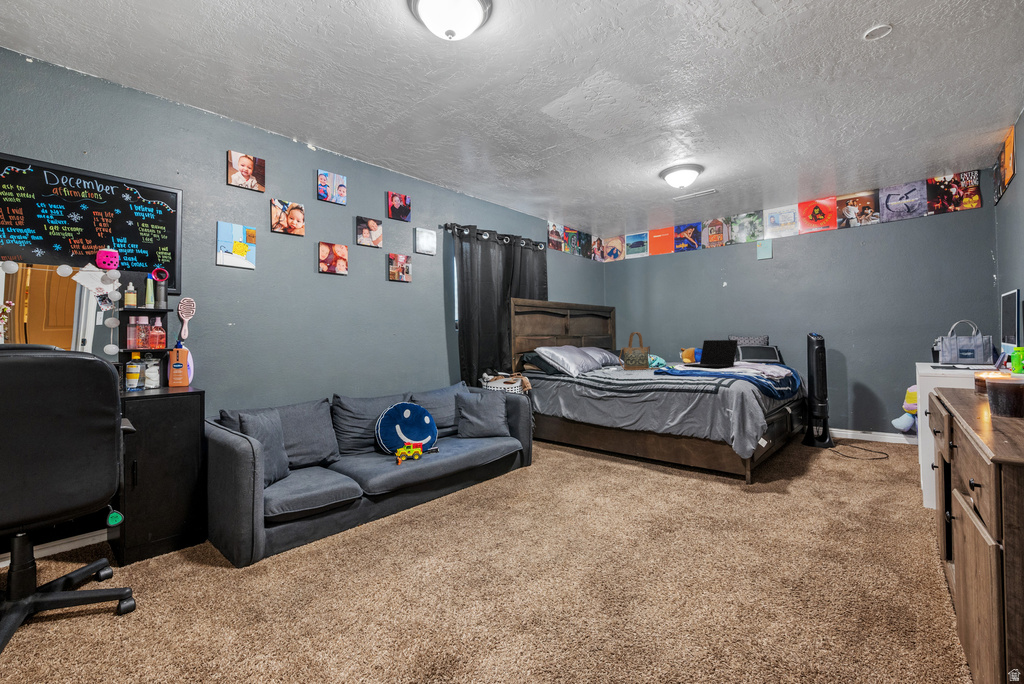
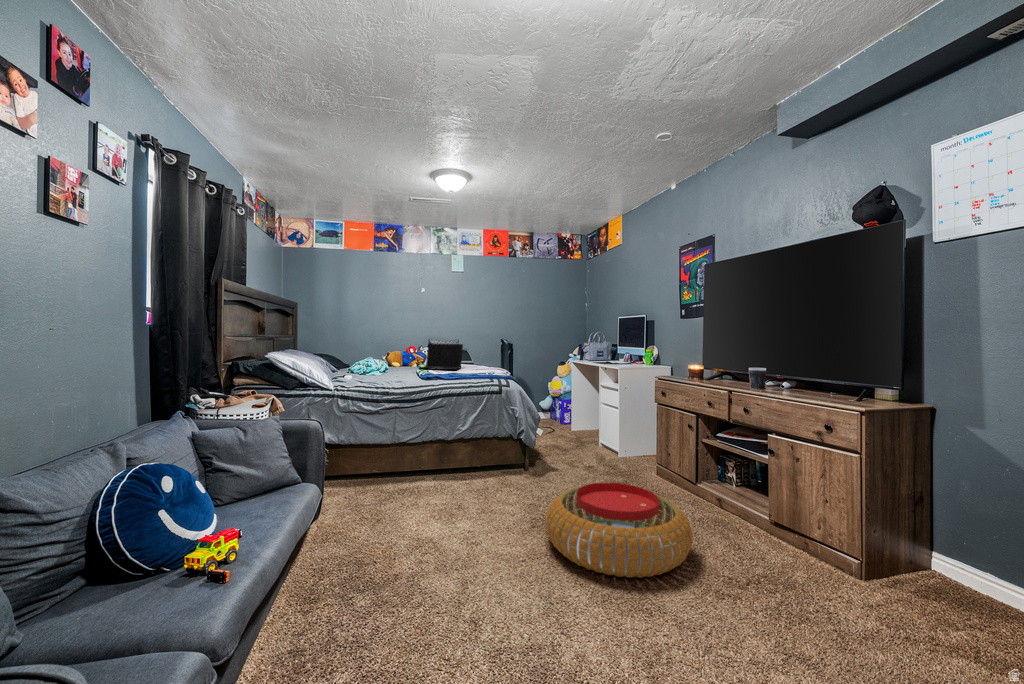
handbag: present [619,332,660,370] -> none [374,334,412,376]
pouf: none [624,488,800,597] -> present [546,482,693,578]

